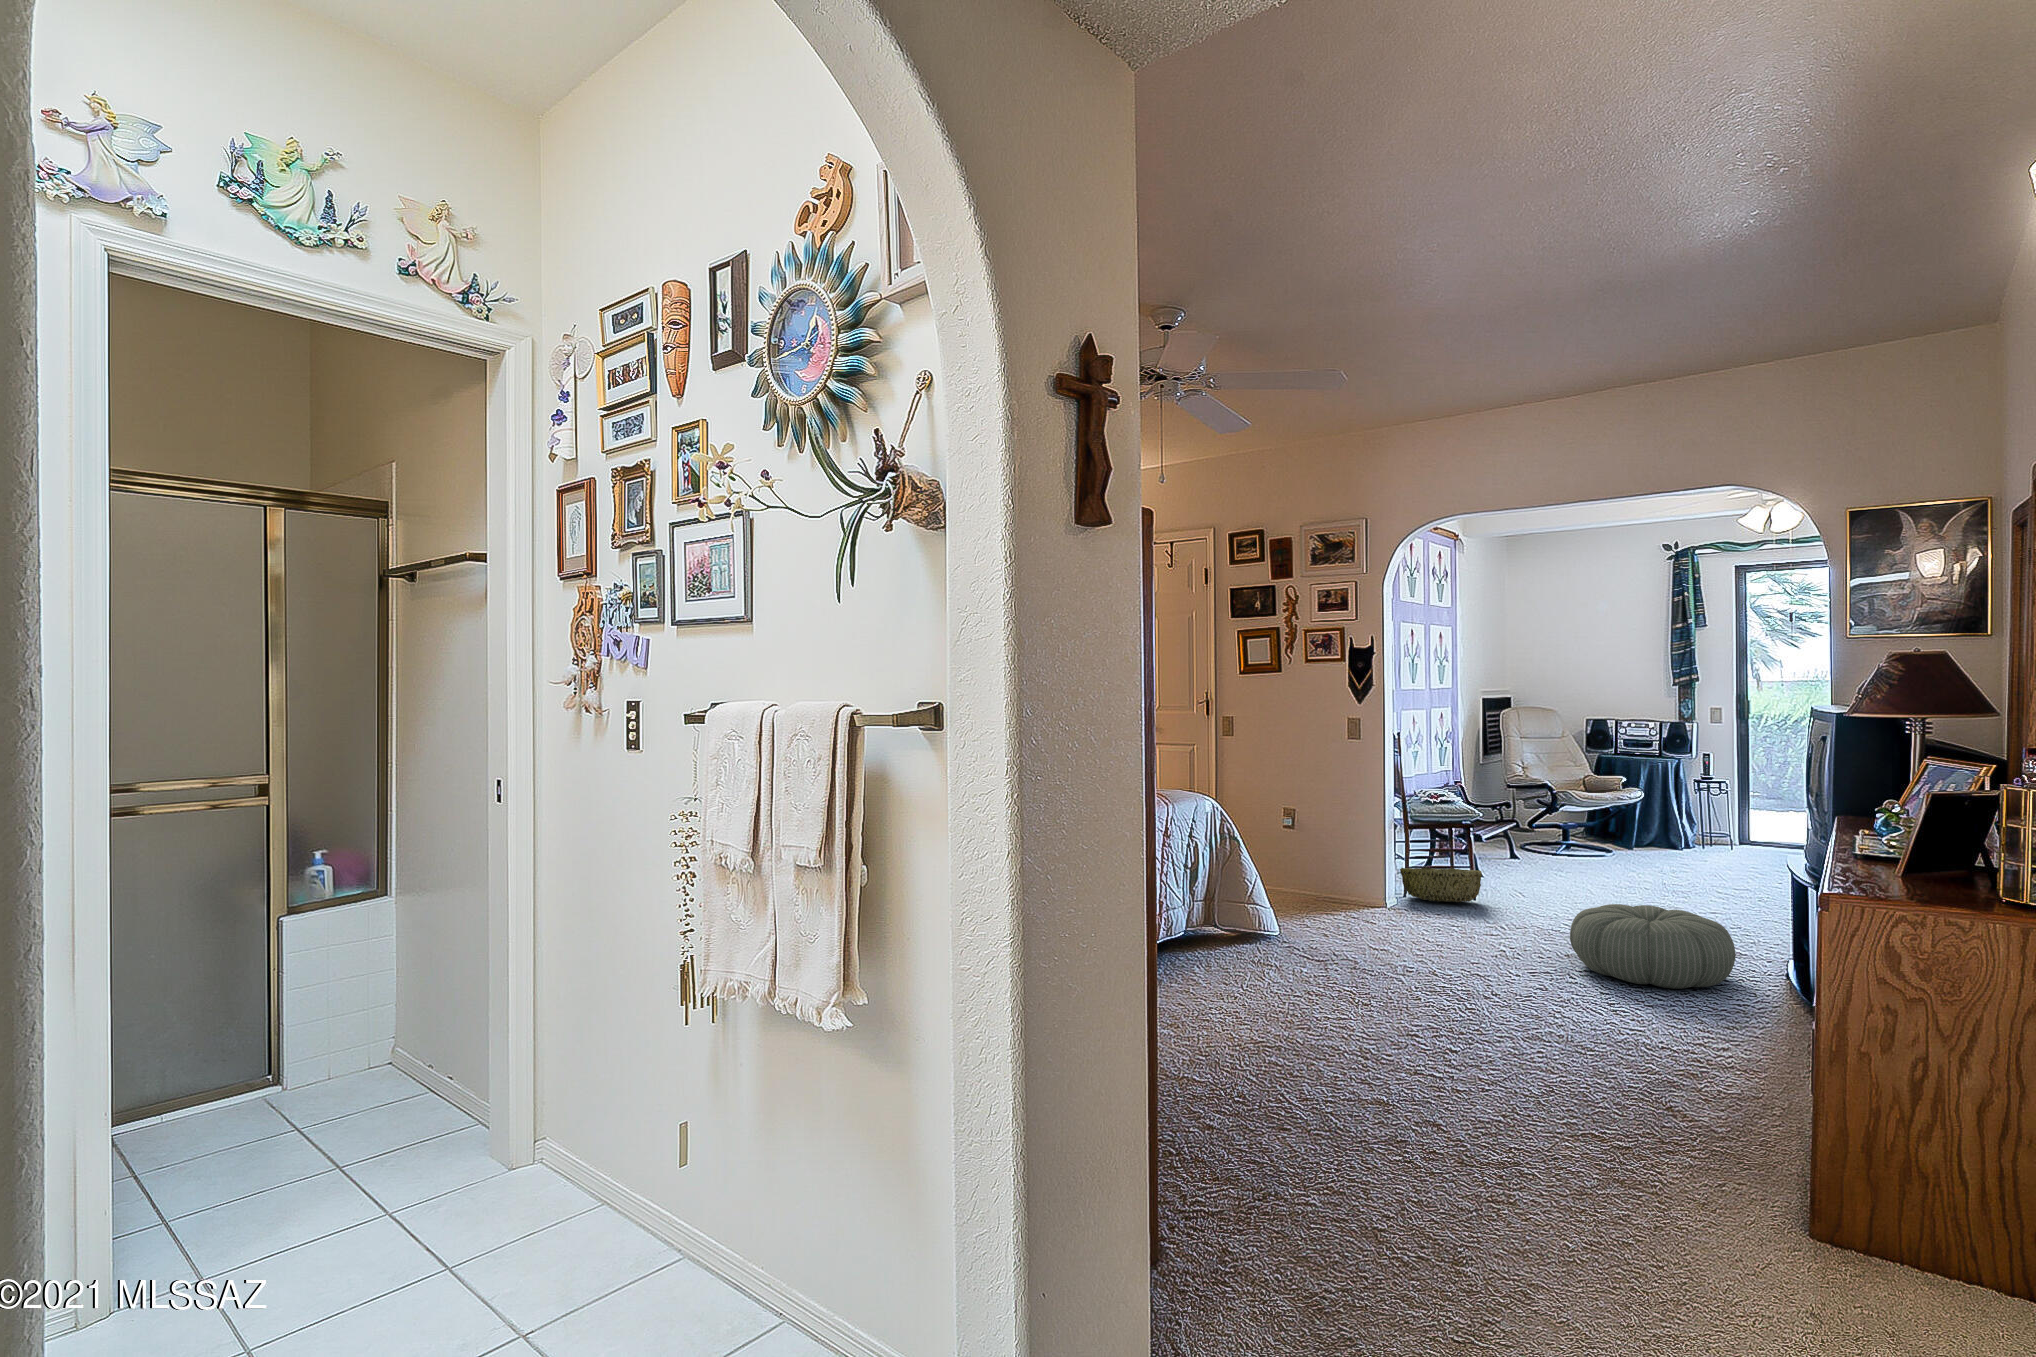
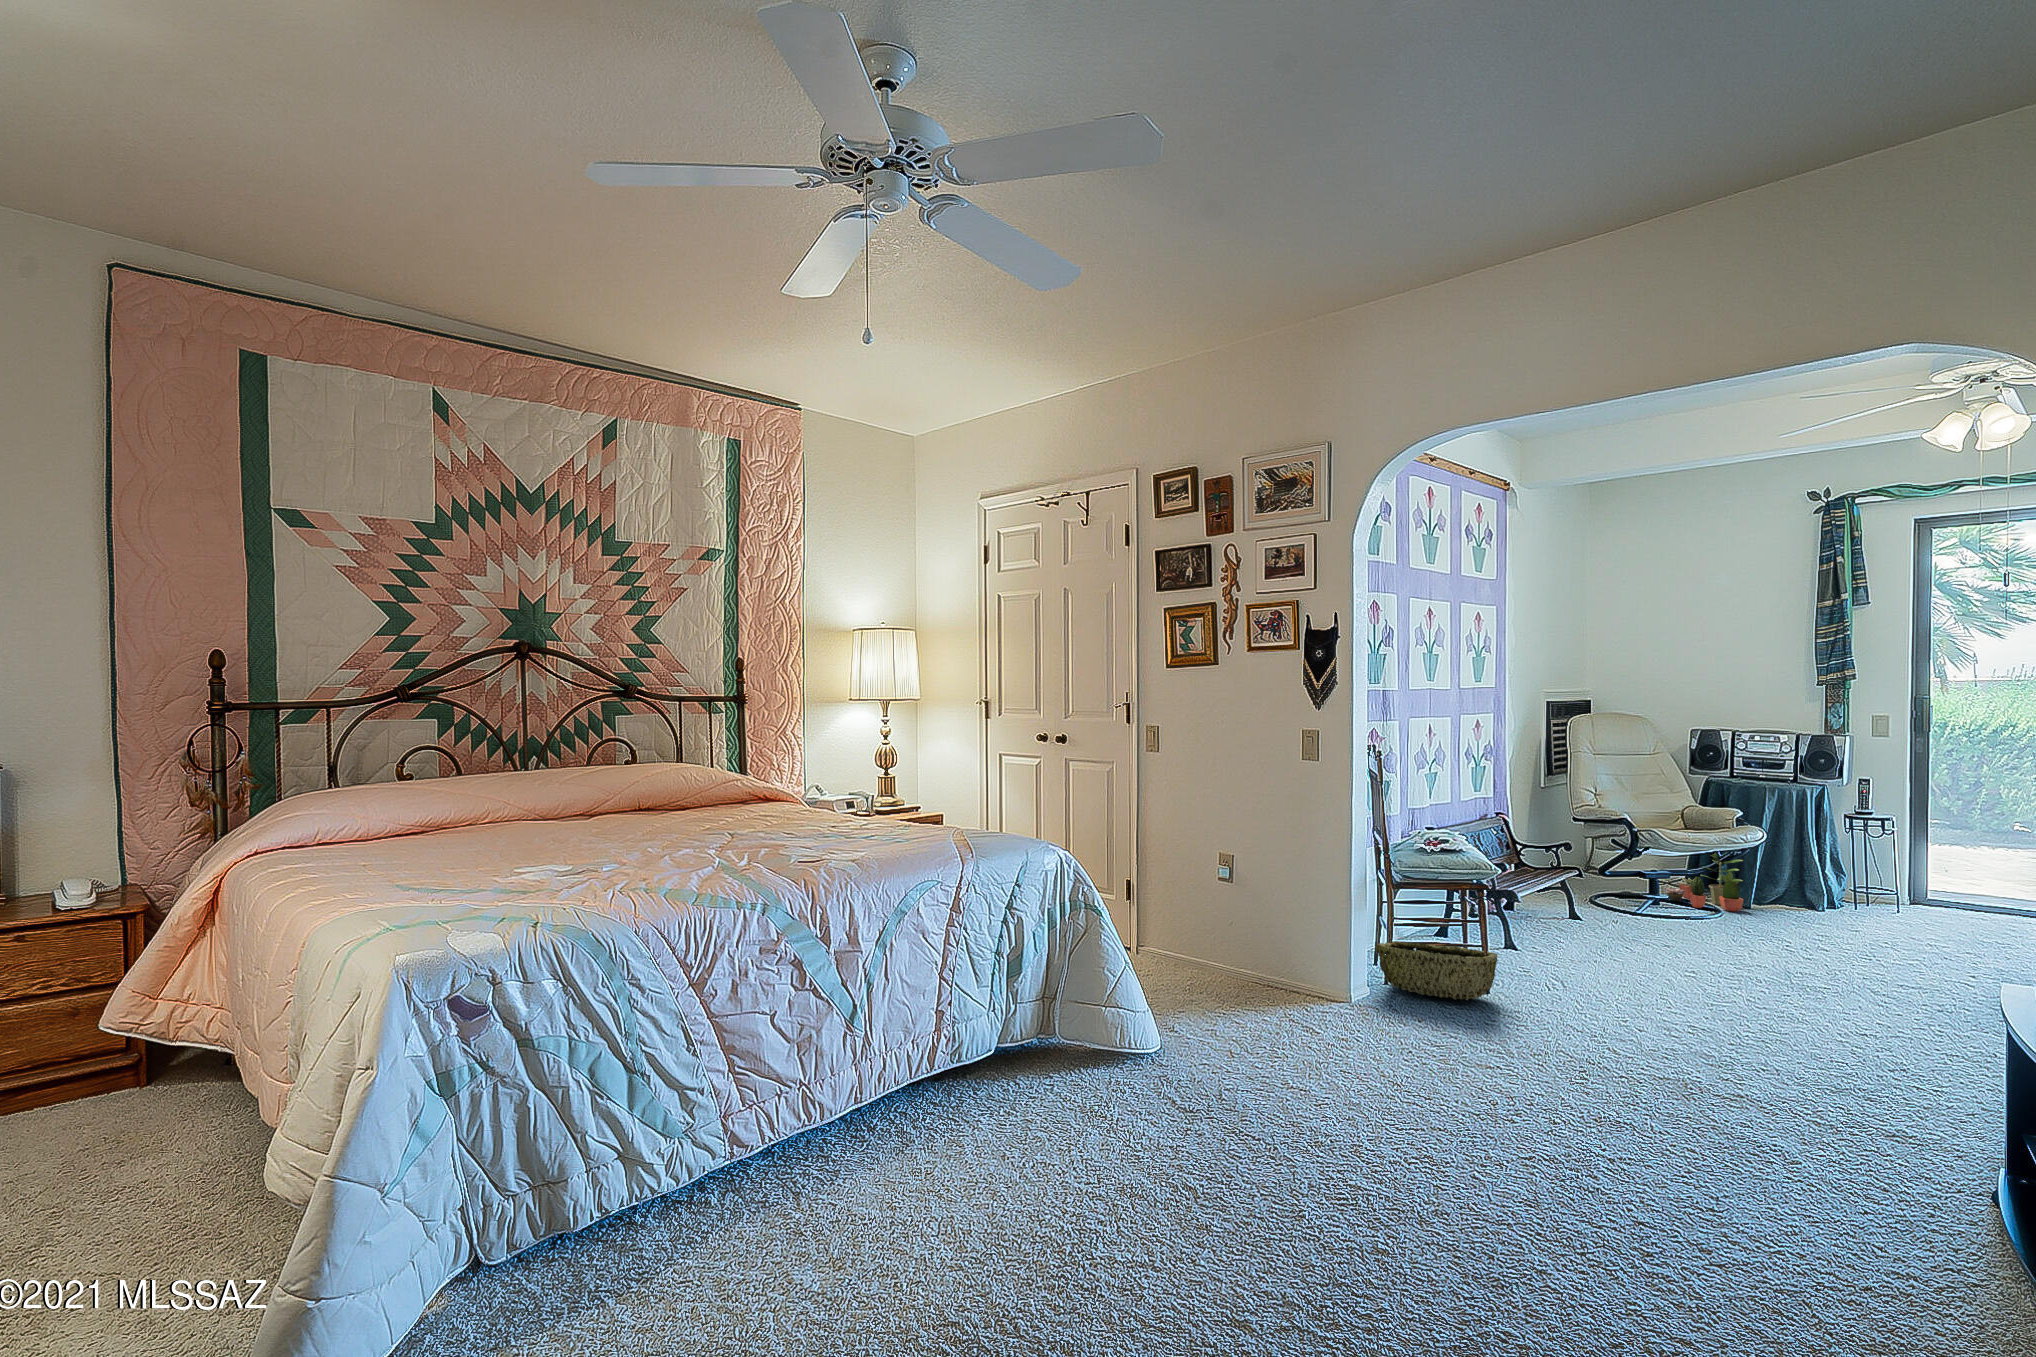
potted plant: none [1573,807,1628,851] -> present [1666,853,1743,912]
pouf: present [1570,904,1736,989] -> none [1595,1052,1892,1234]

